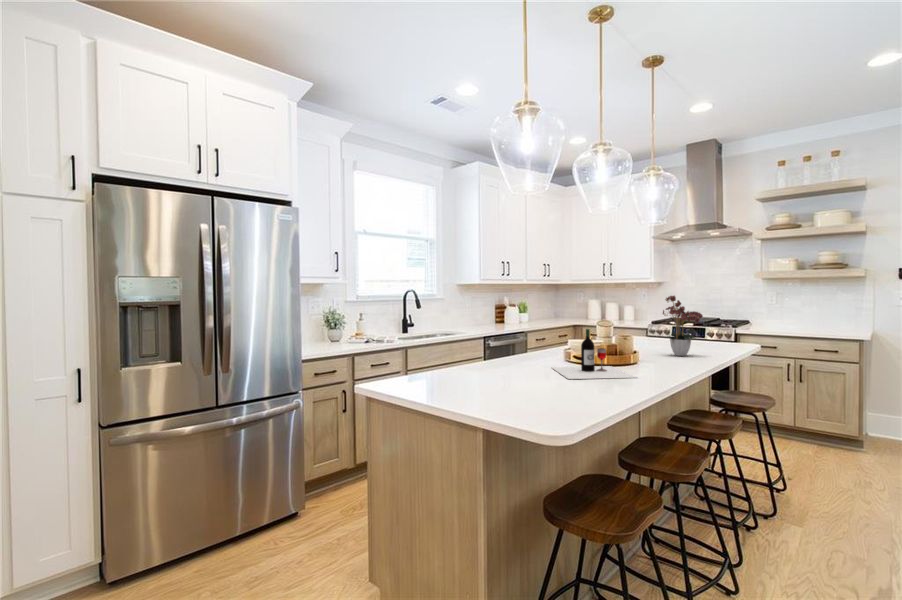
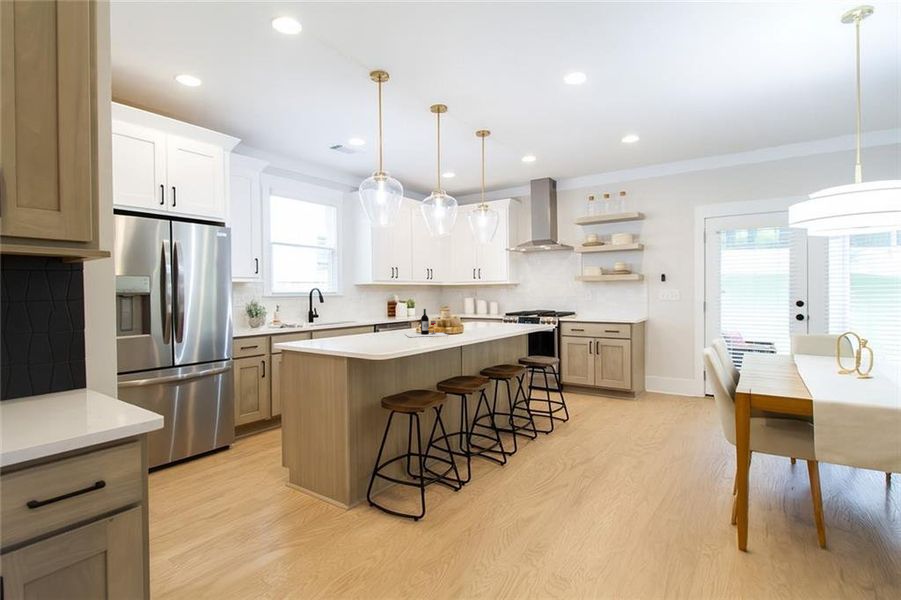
flower arrangement: present [663,296,703,356] -> none [480,288,508,328]

